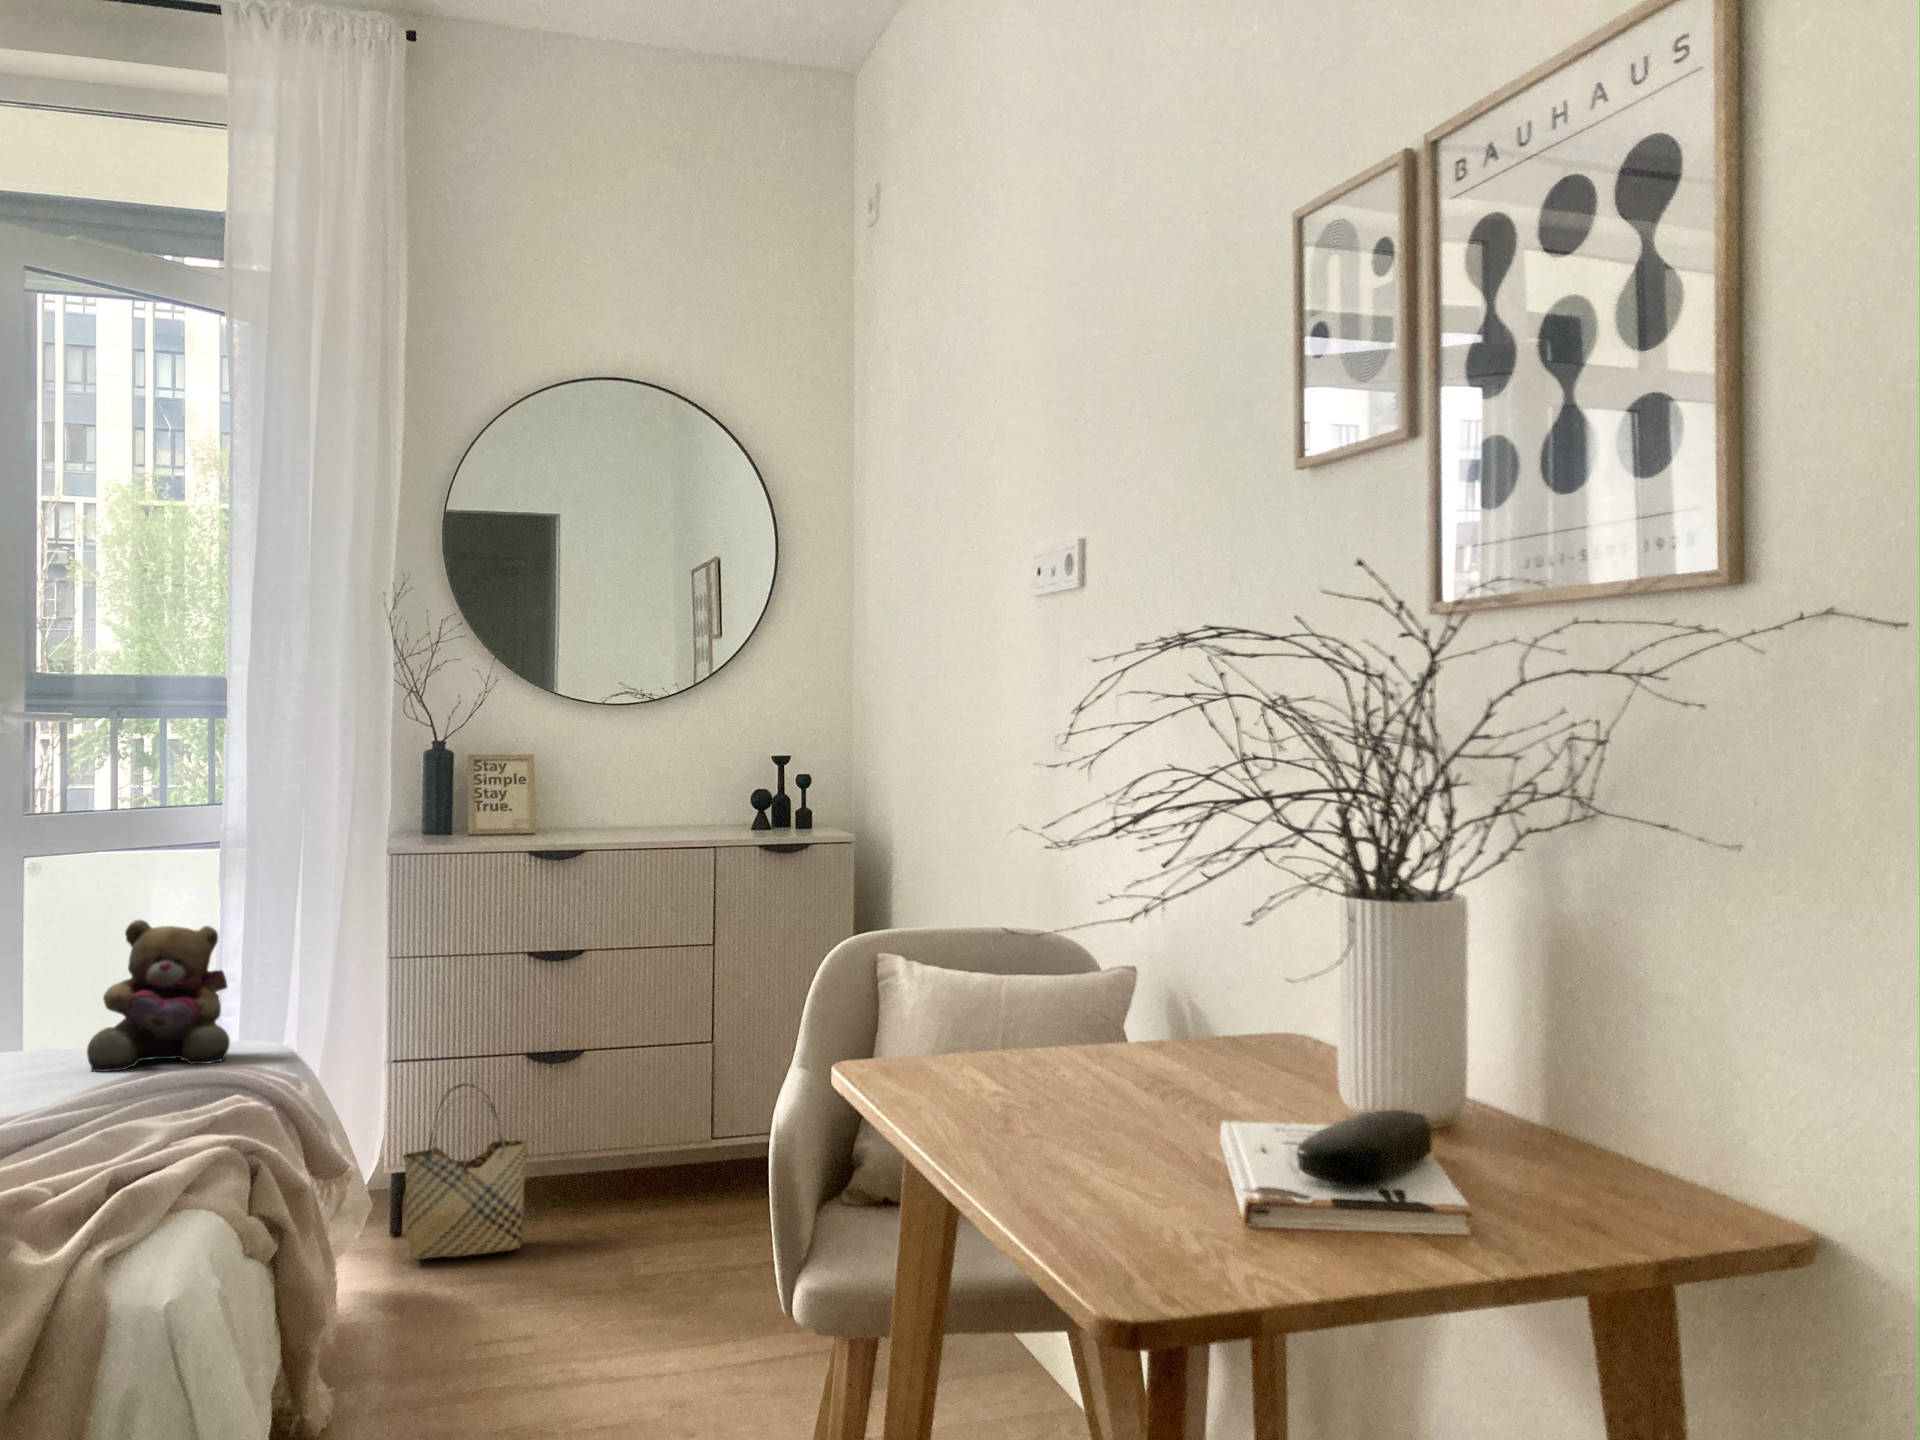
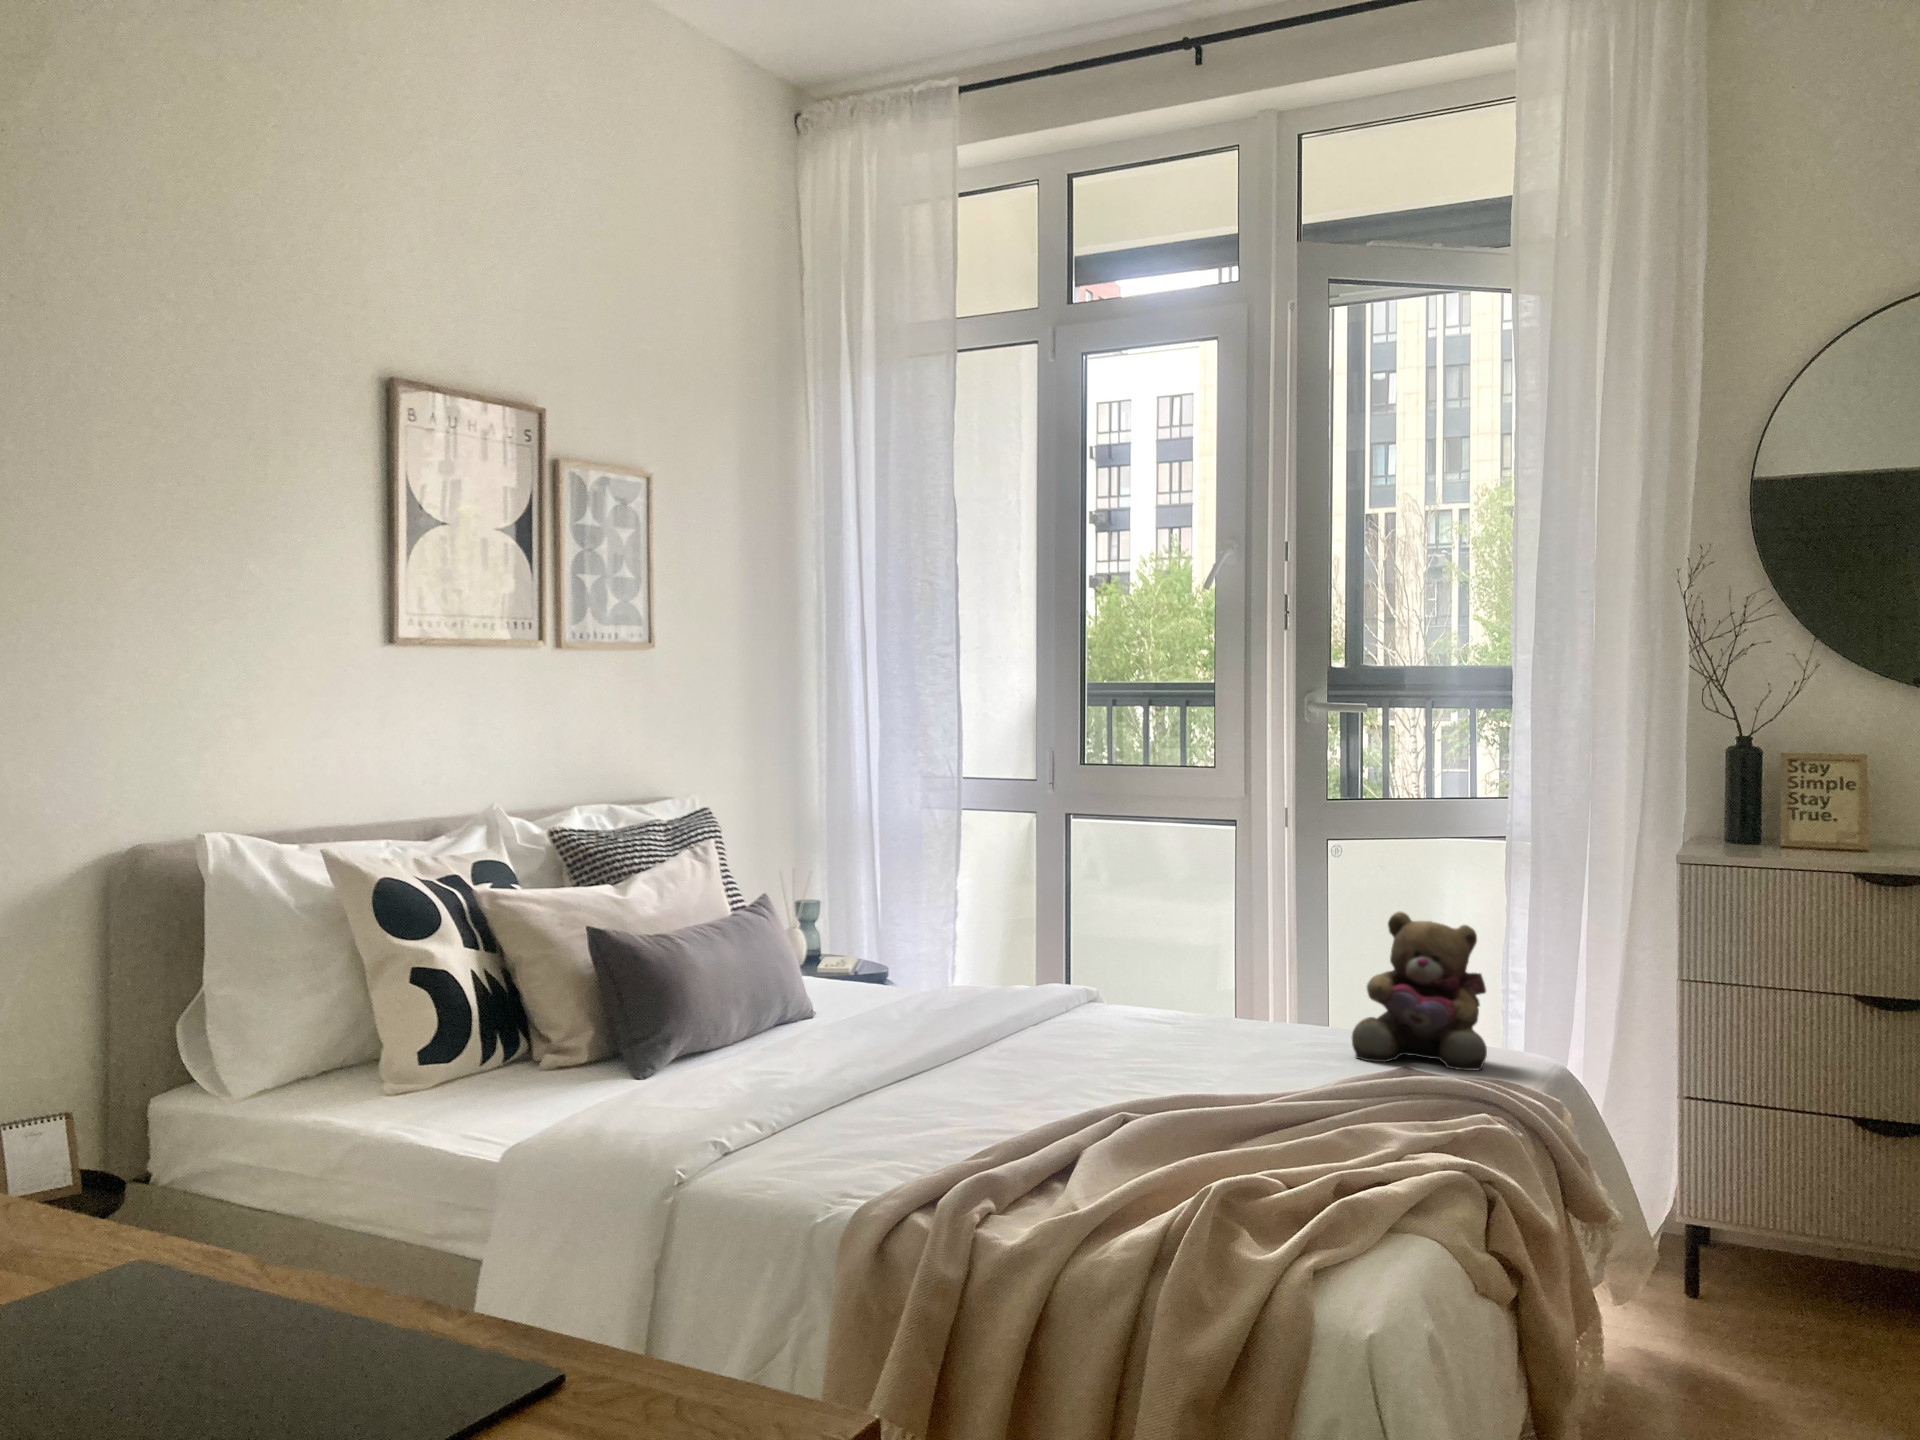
woven basket: present [403,1084,528,1260] -> none [1692,1141,1856,1359]

